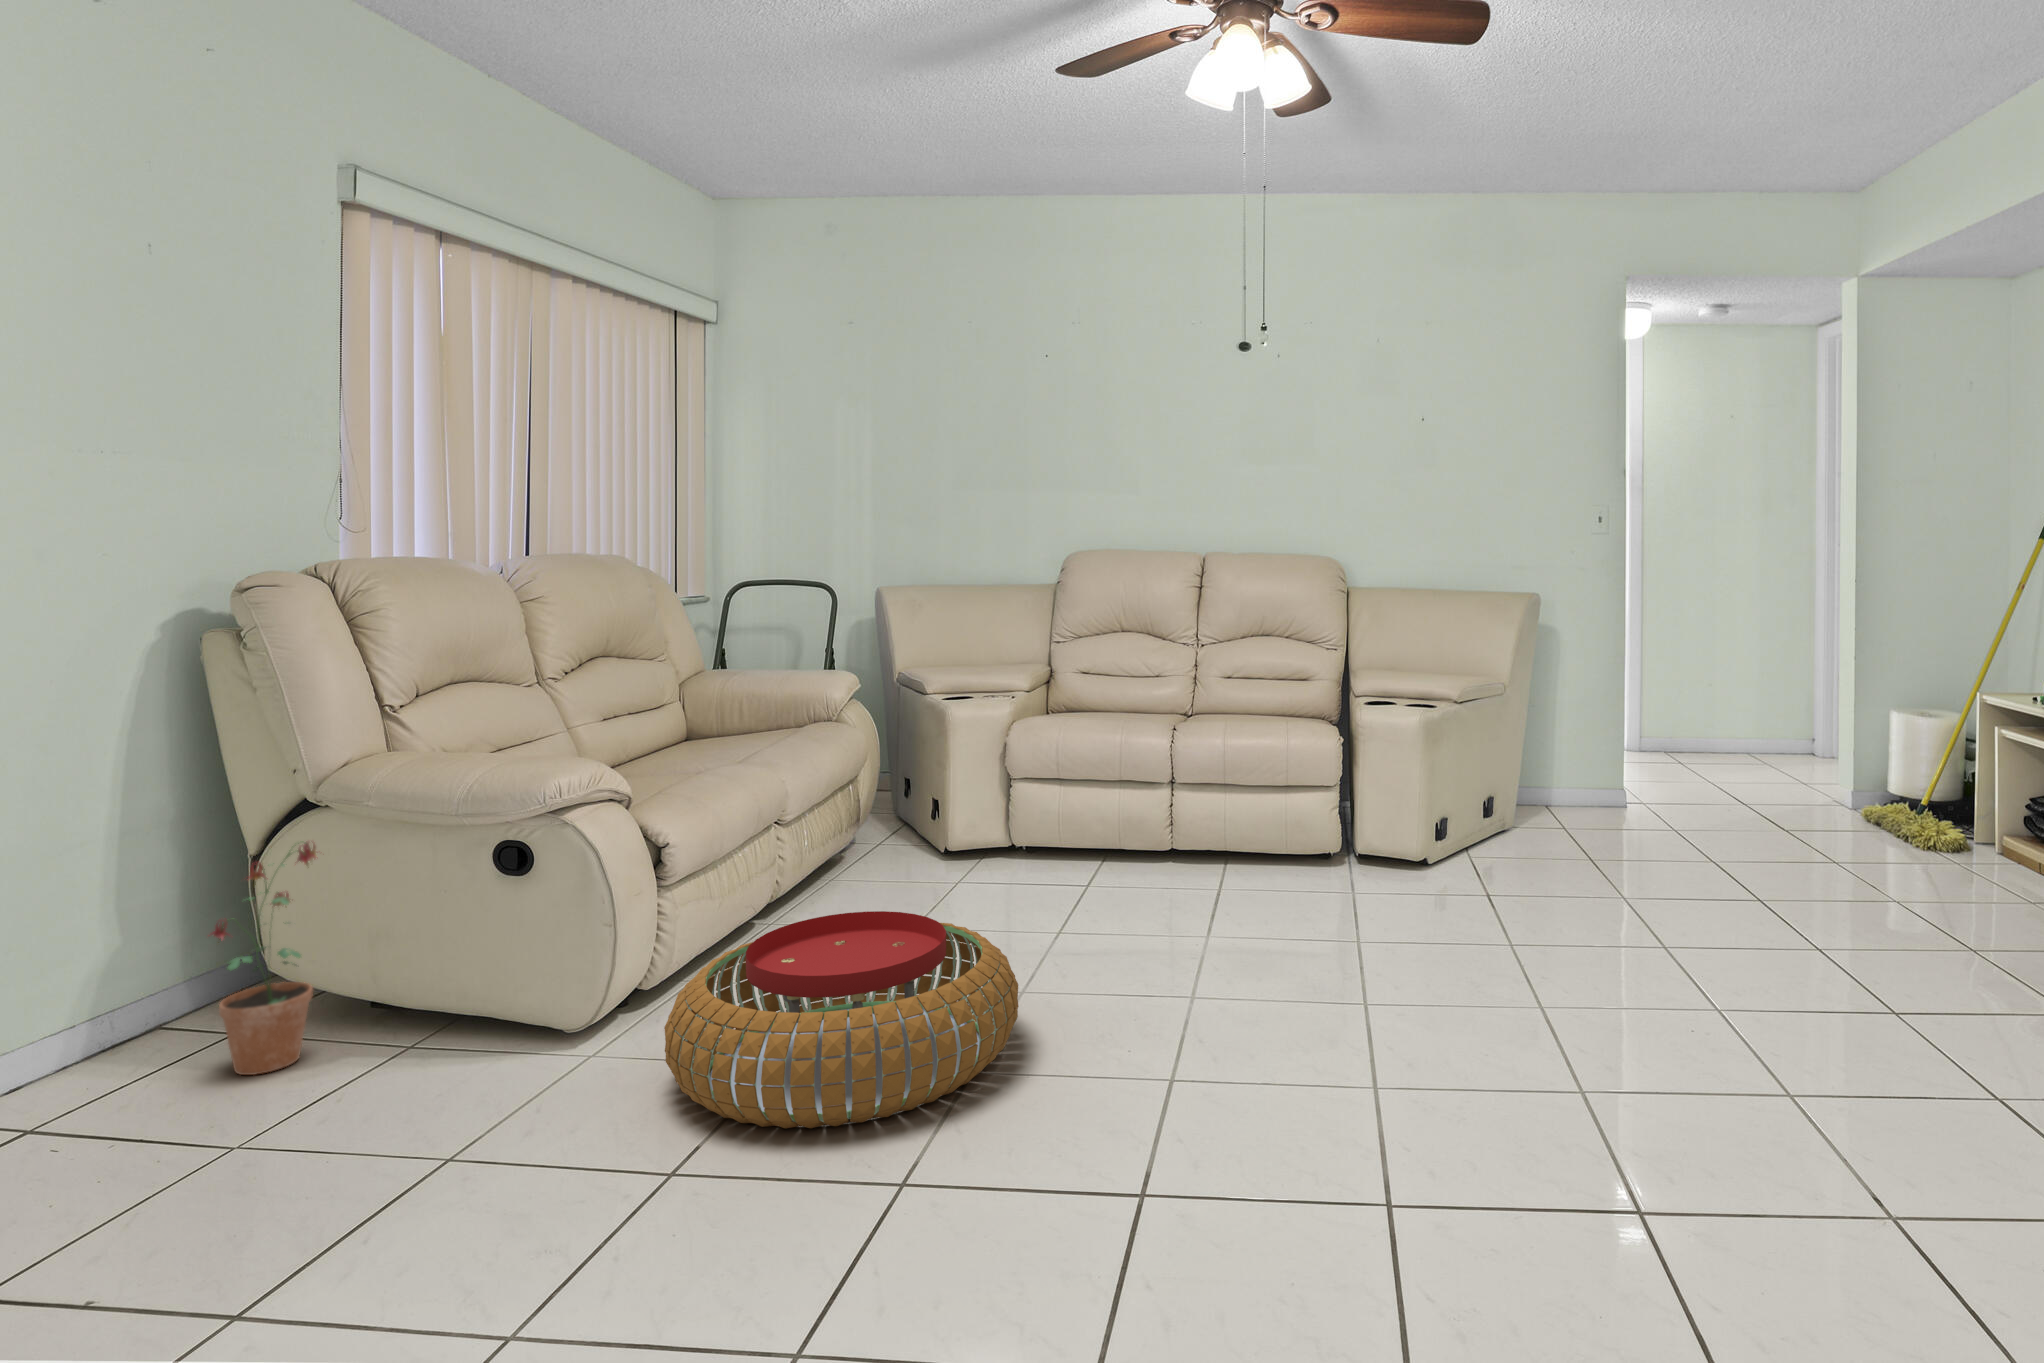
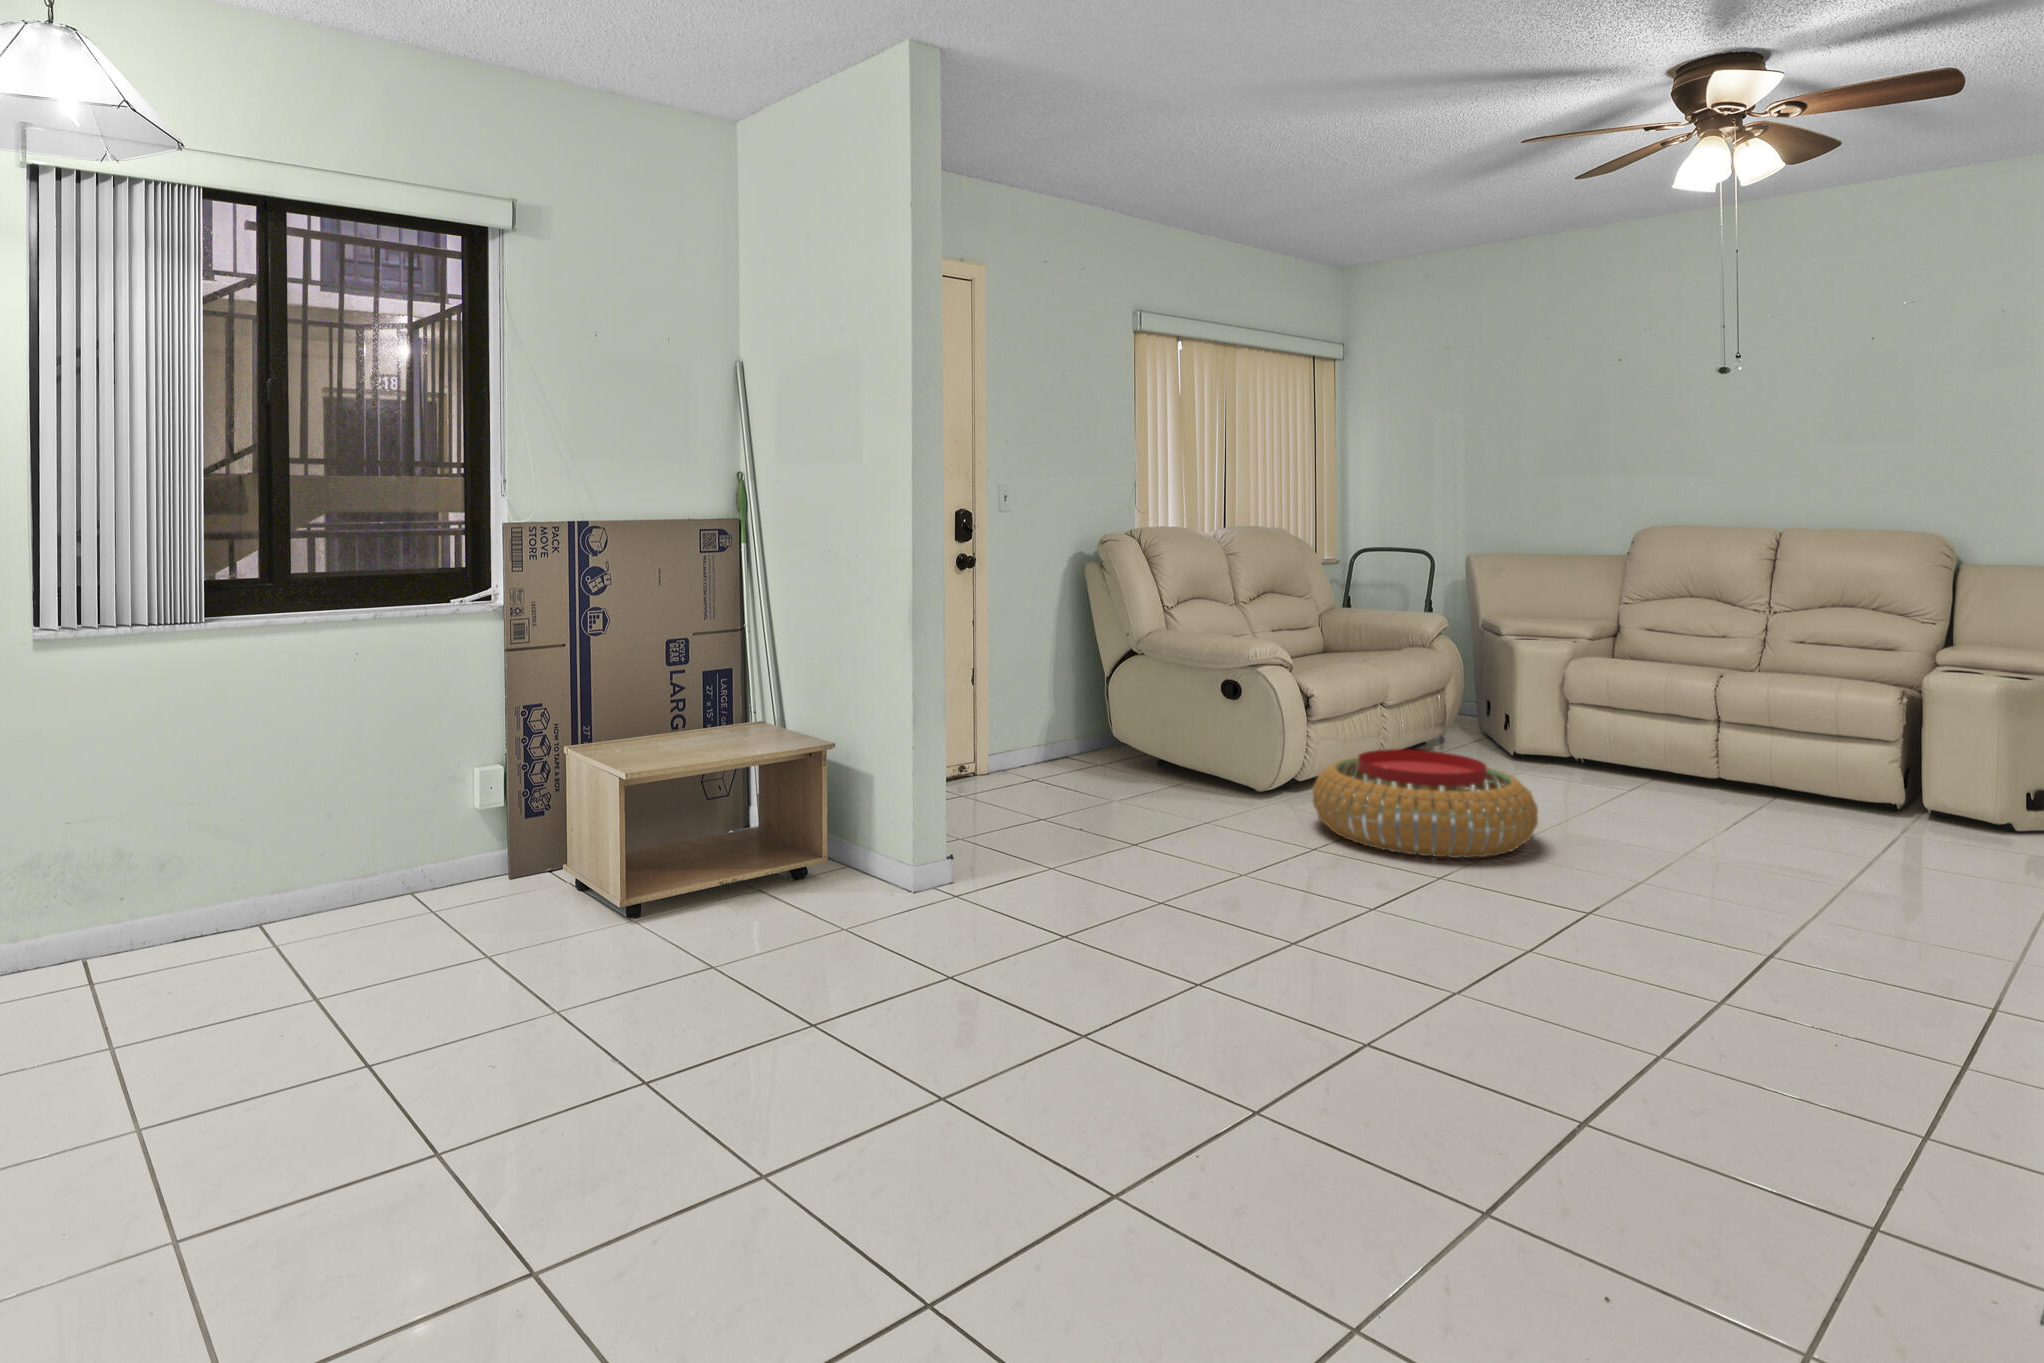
potted plant: present [212,842,317,1075] -> none [1095,670,1142,781]

